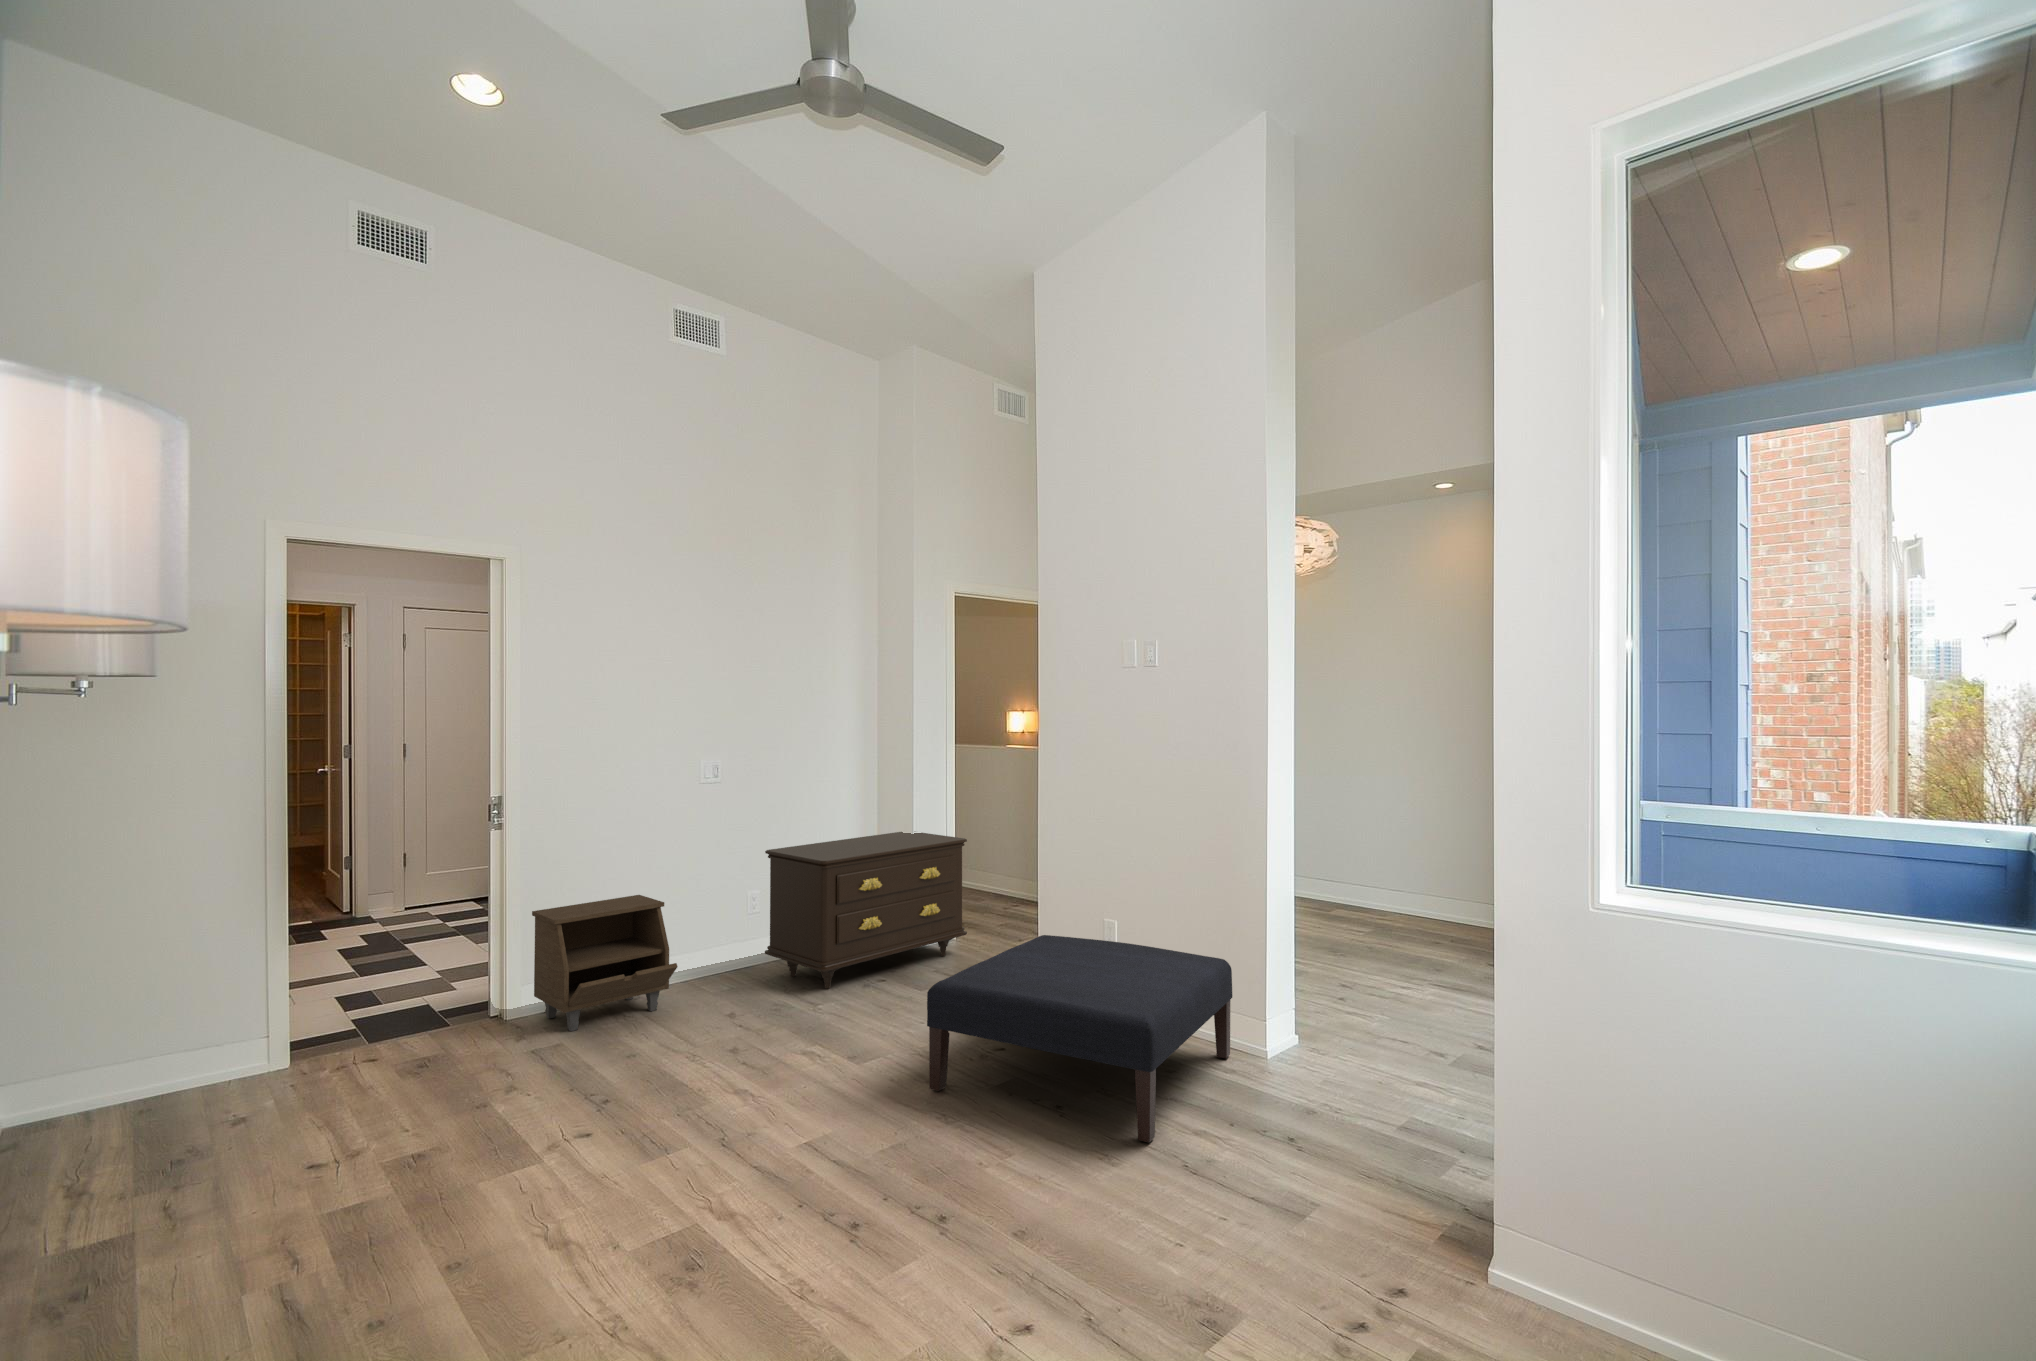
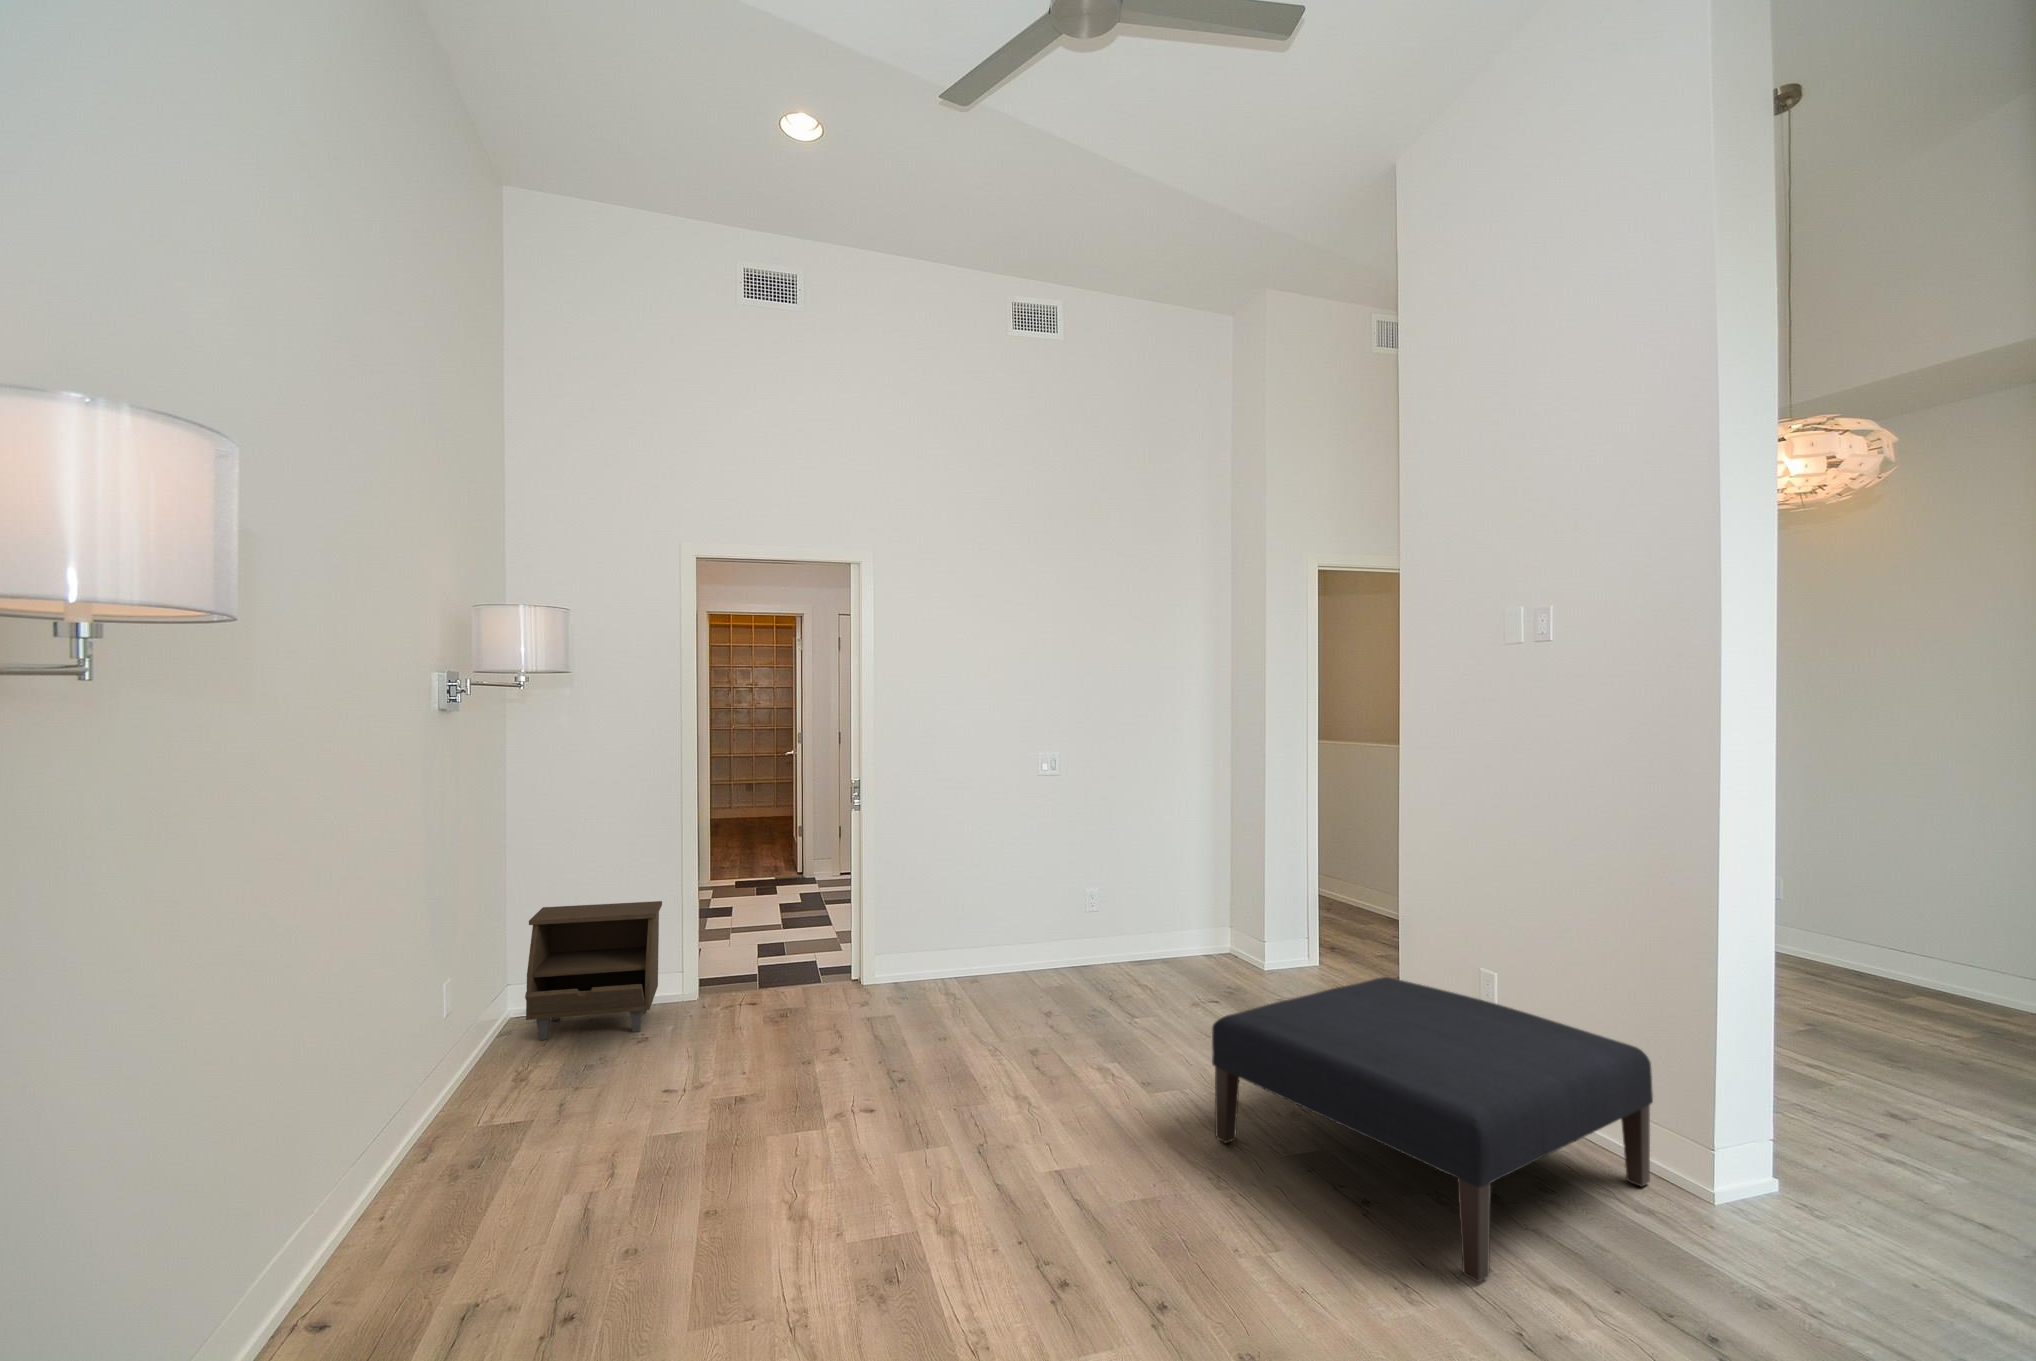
dresser: present [765,832,967,989] -> none [1098,839,1324,1001]
nightstand: present [532,895,678,1031] -> present [525,901,662,1040]

